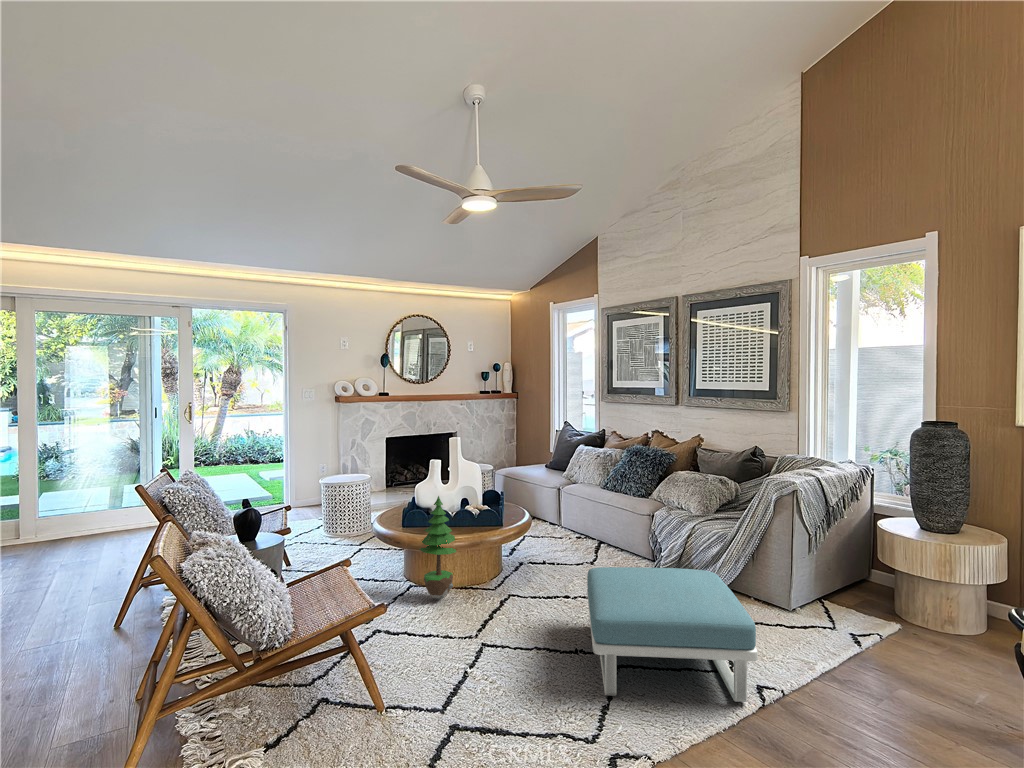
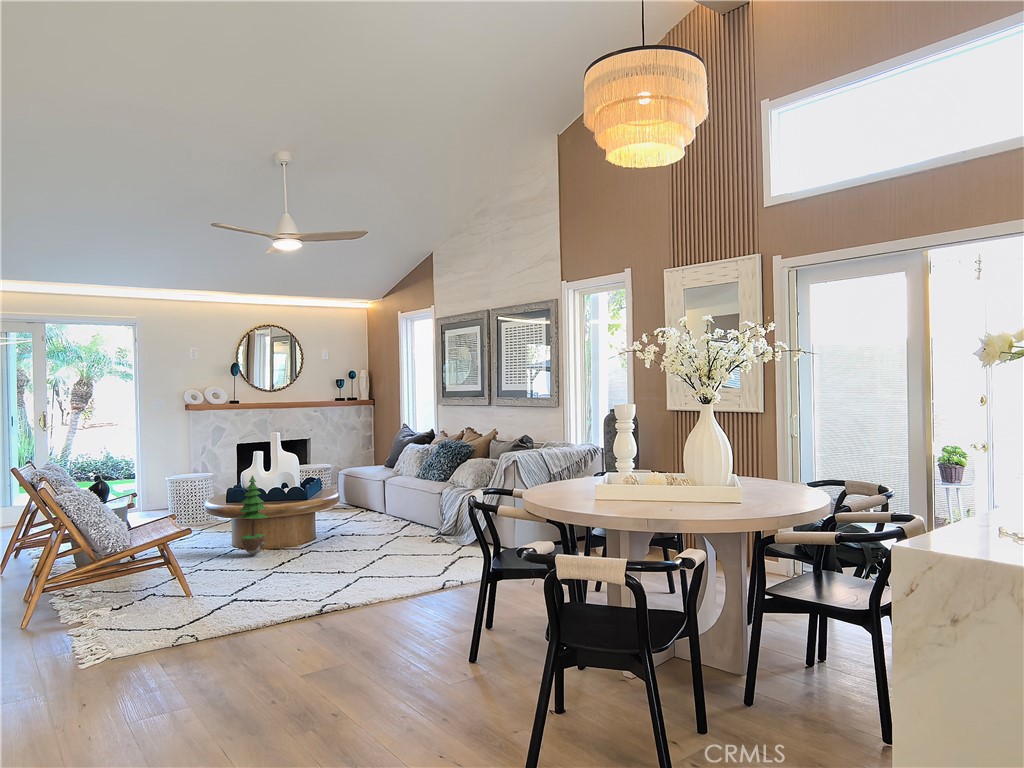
footstool: present [587,567,758,702] -> none [335,517,449,588]

